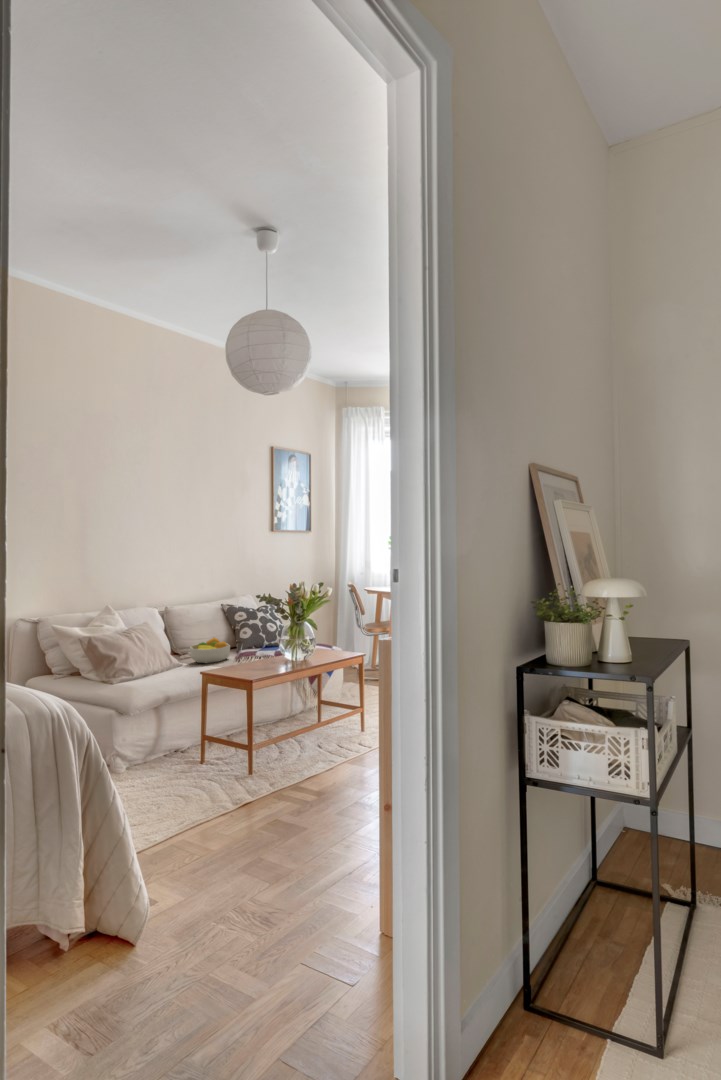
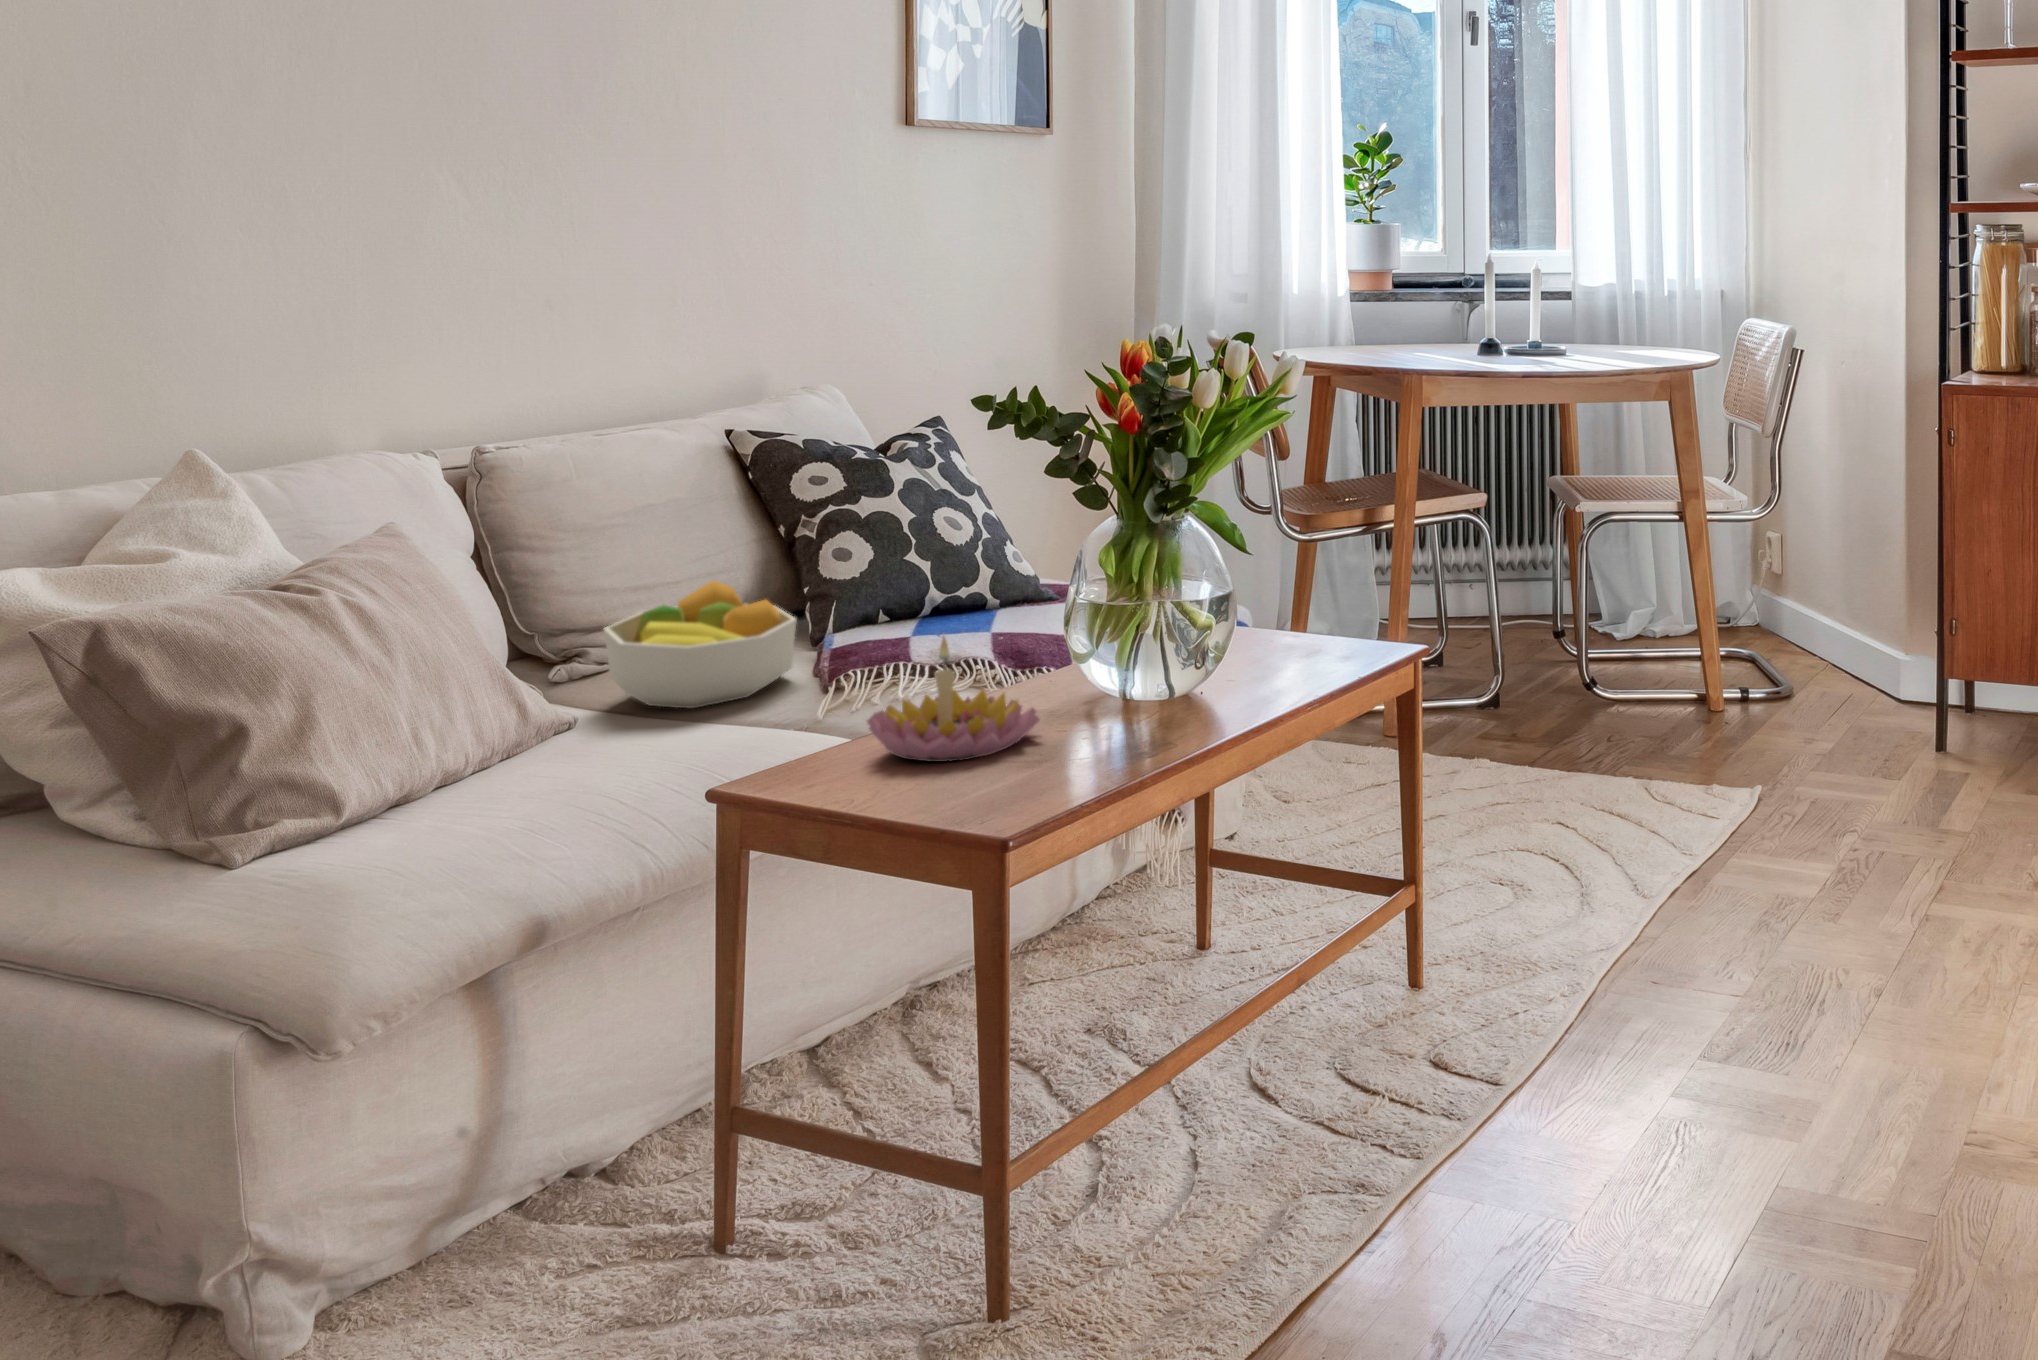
candle holder: none [235,645,270,670] -> present [867,637,1040,762]

